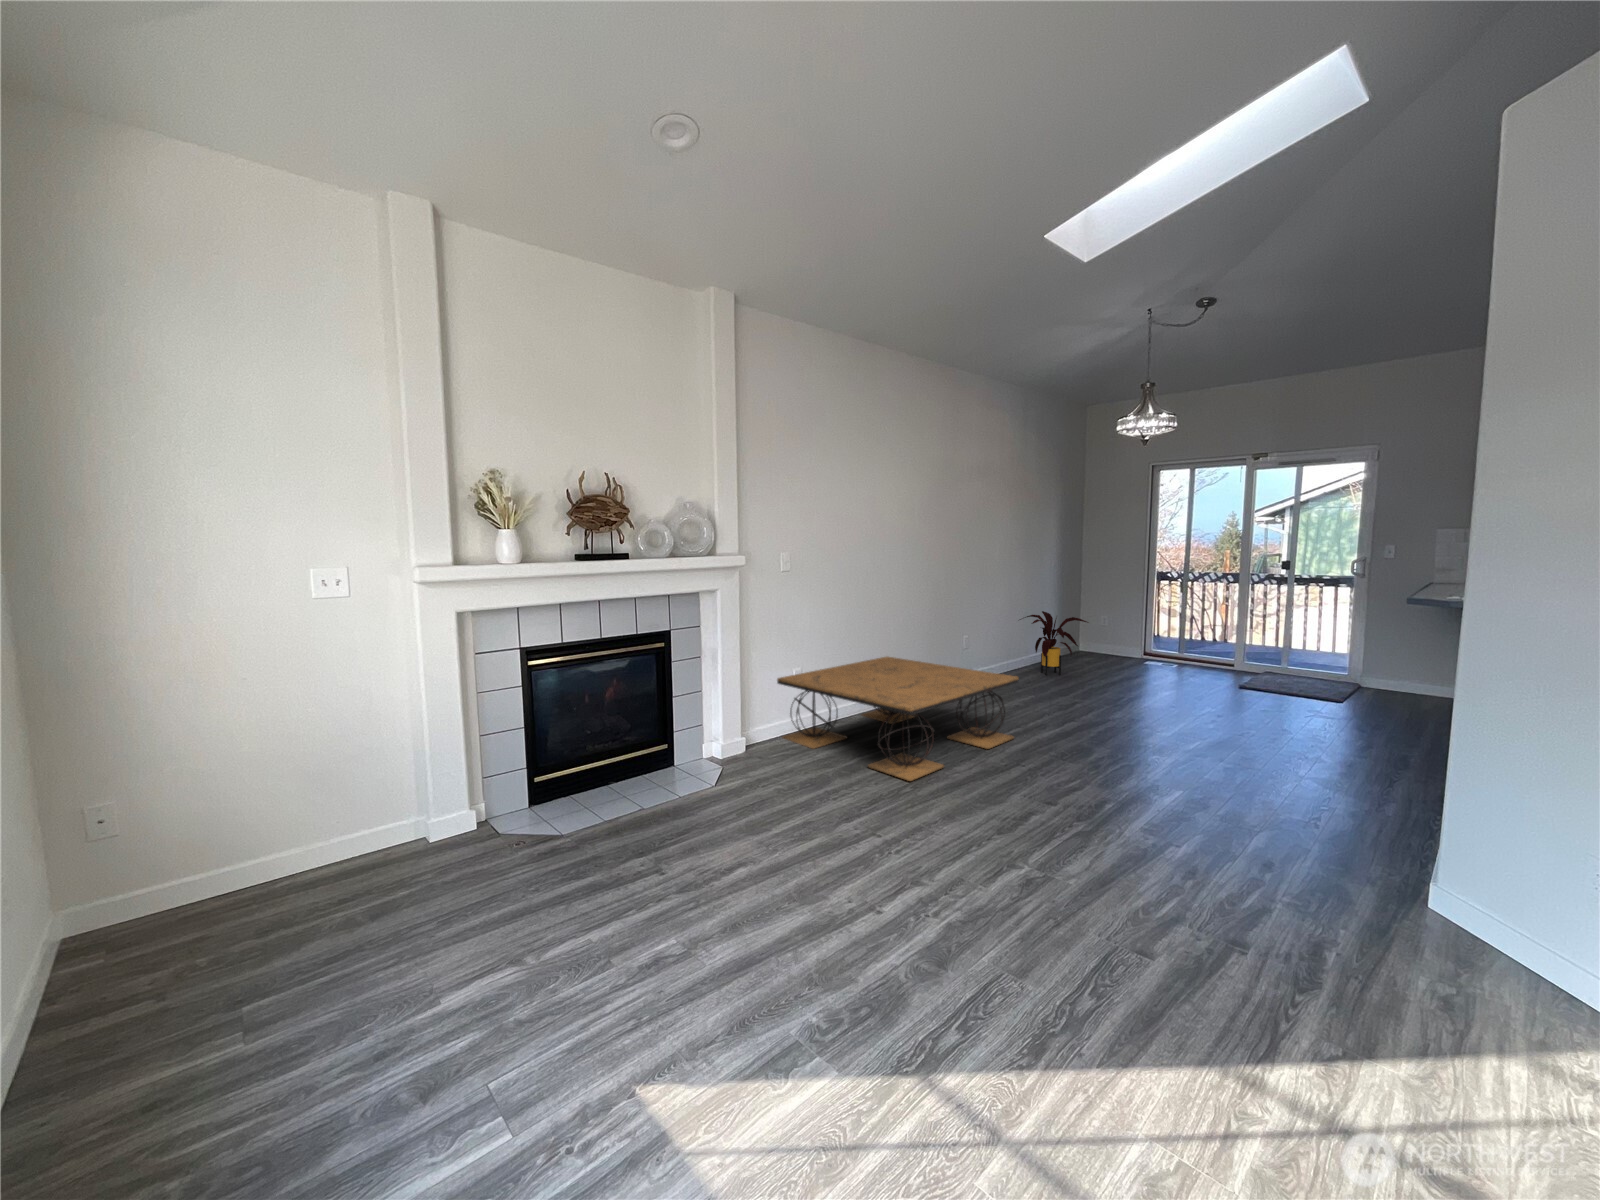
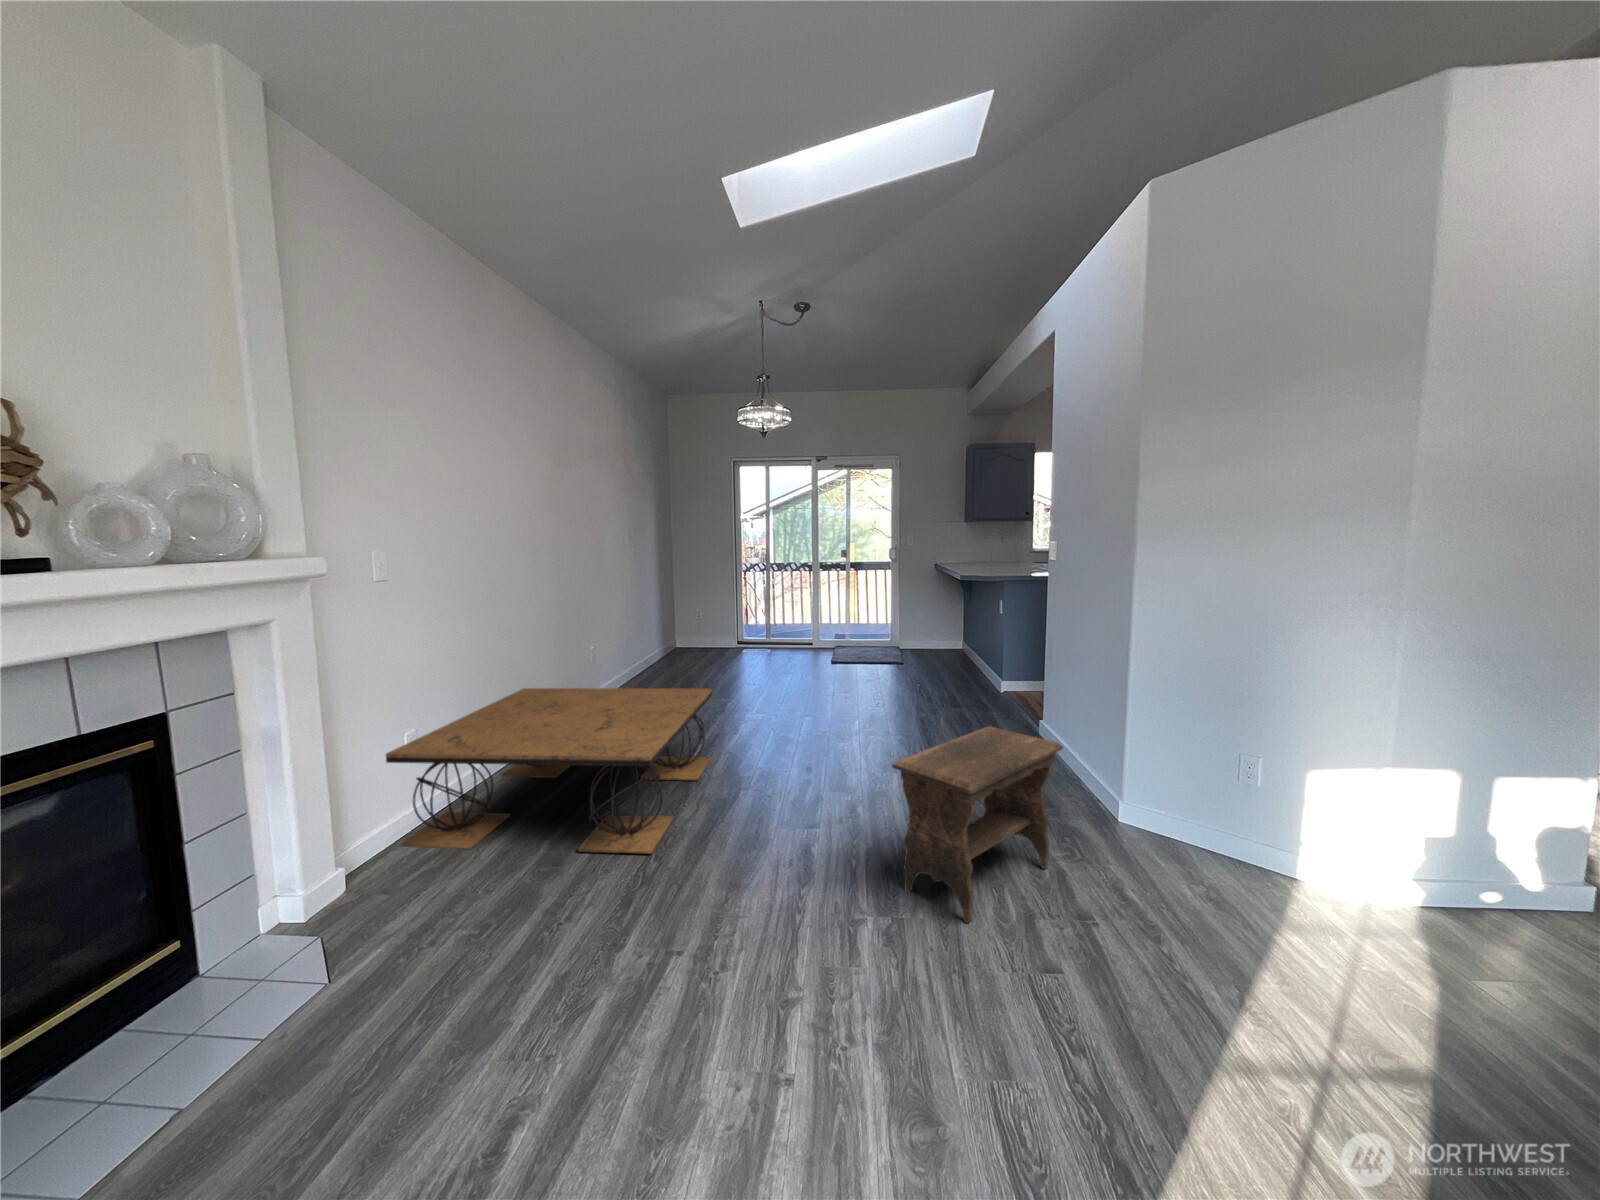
house plant: present [1020,611,1088,675] -> none [635,611,710,679]
footstool: none [1070,744,1280,902] -> present [892,726,1063,923]

